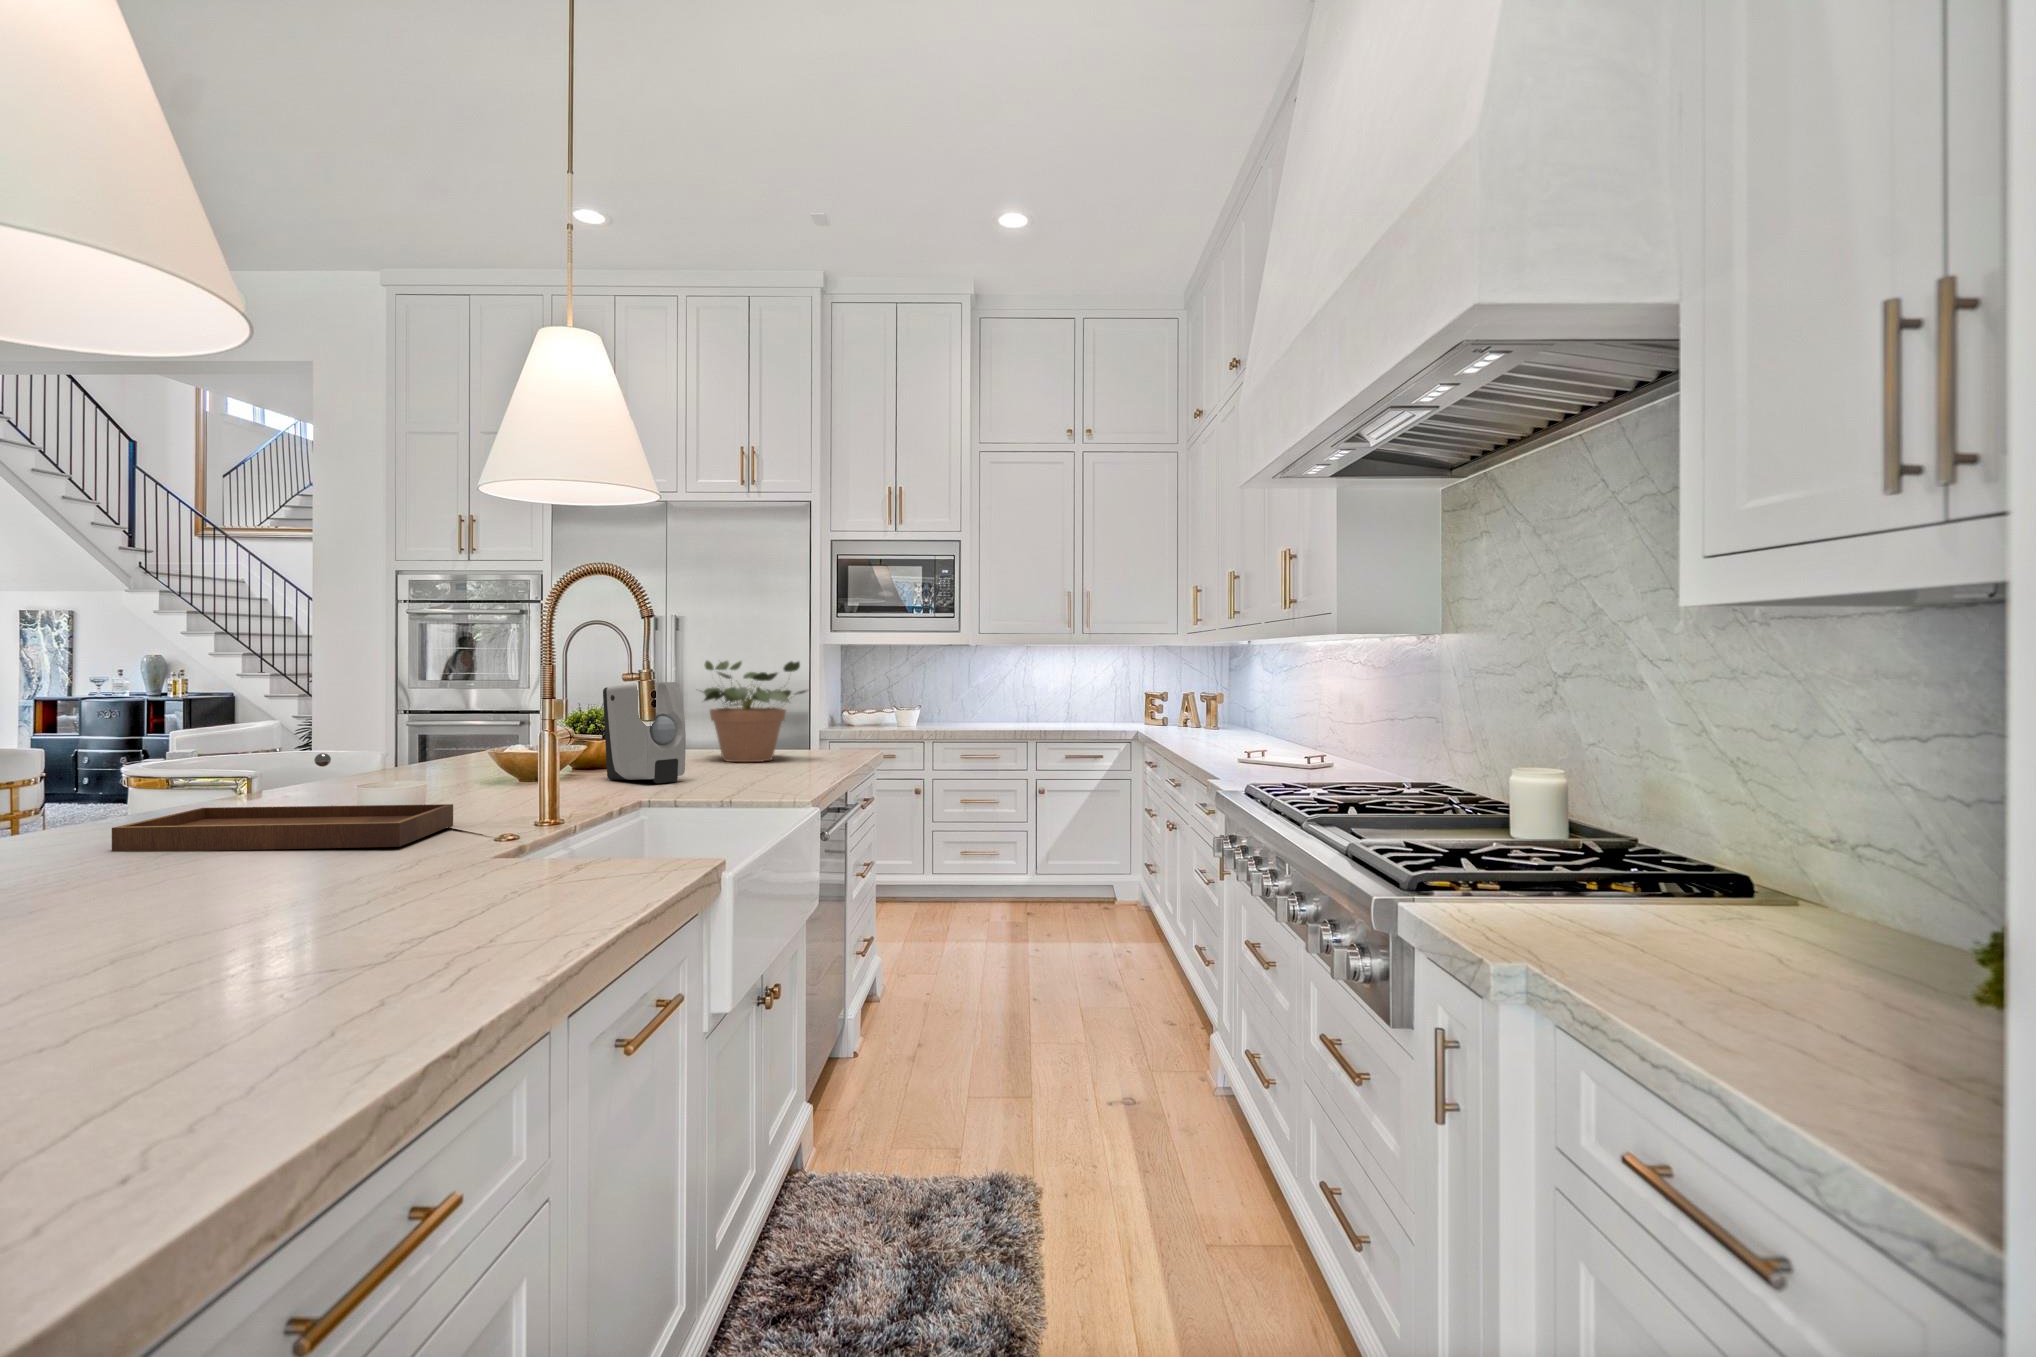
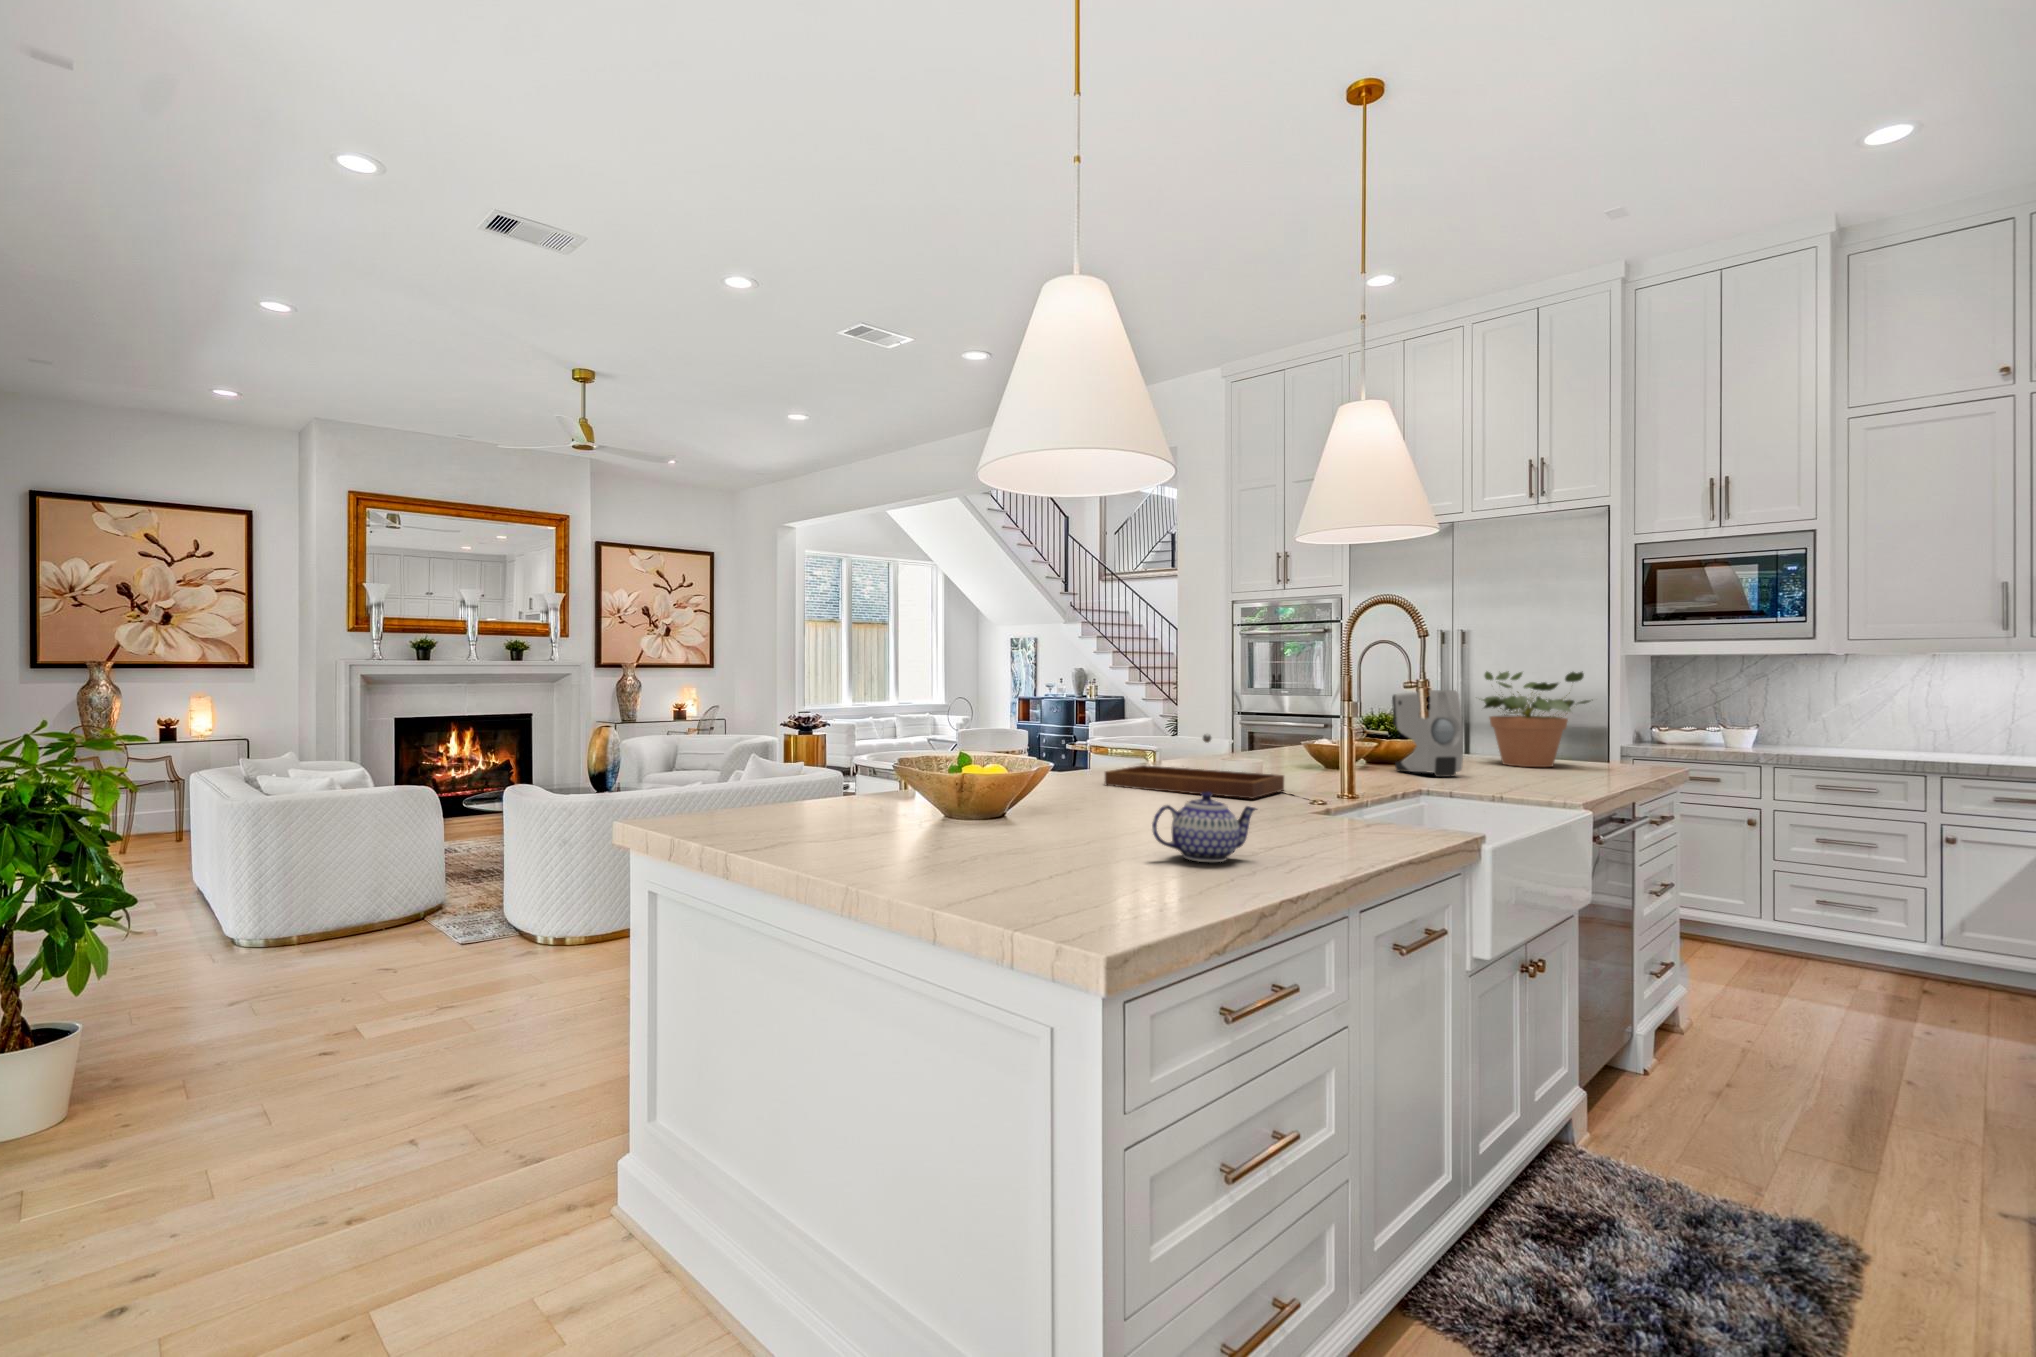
teapot: none [136,879,385,1014] -> present [1152,792,1256,862]

